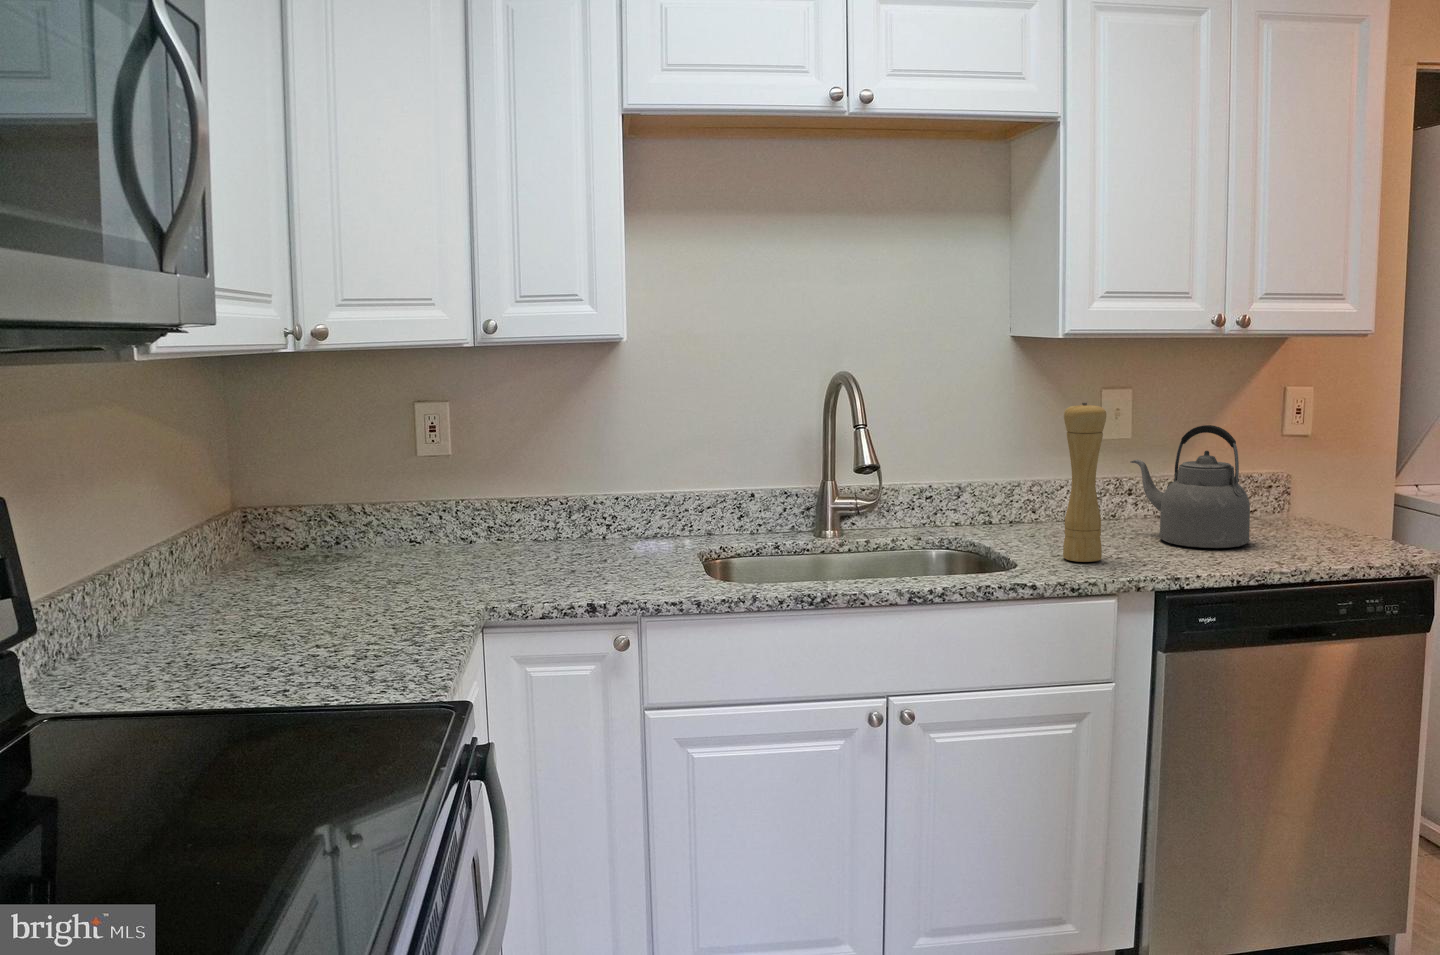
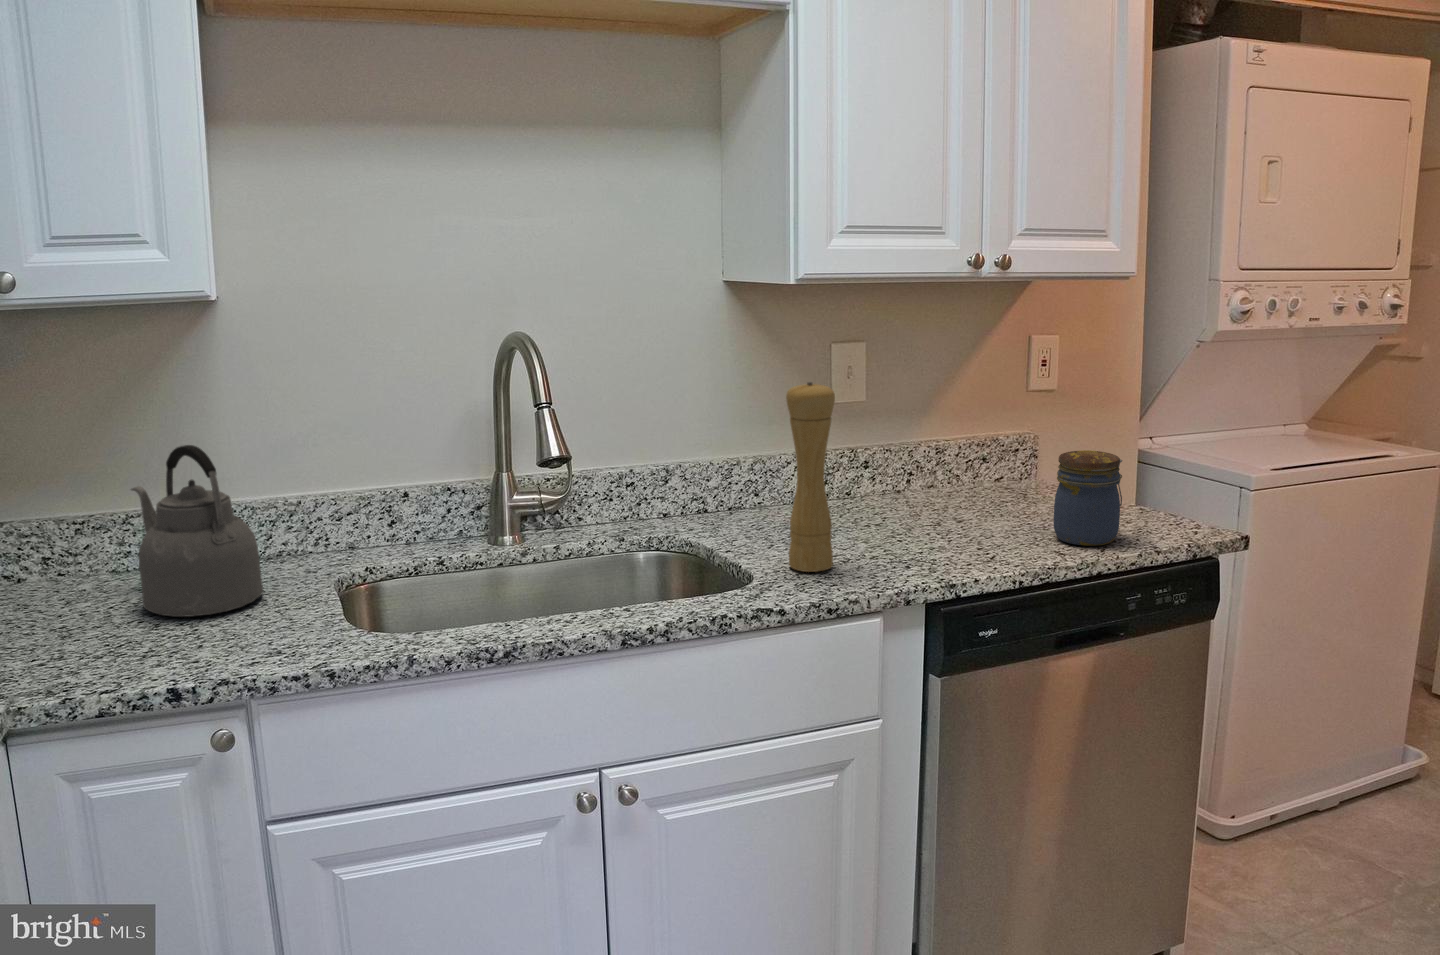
kettle: present [1130,425,1250,548] -> present [131,445,263,617]
jar: none [1306,473,1373,556] -> present [1054,450,1122,546]

